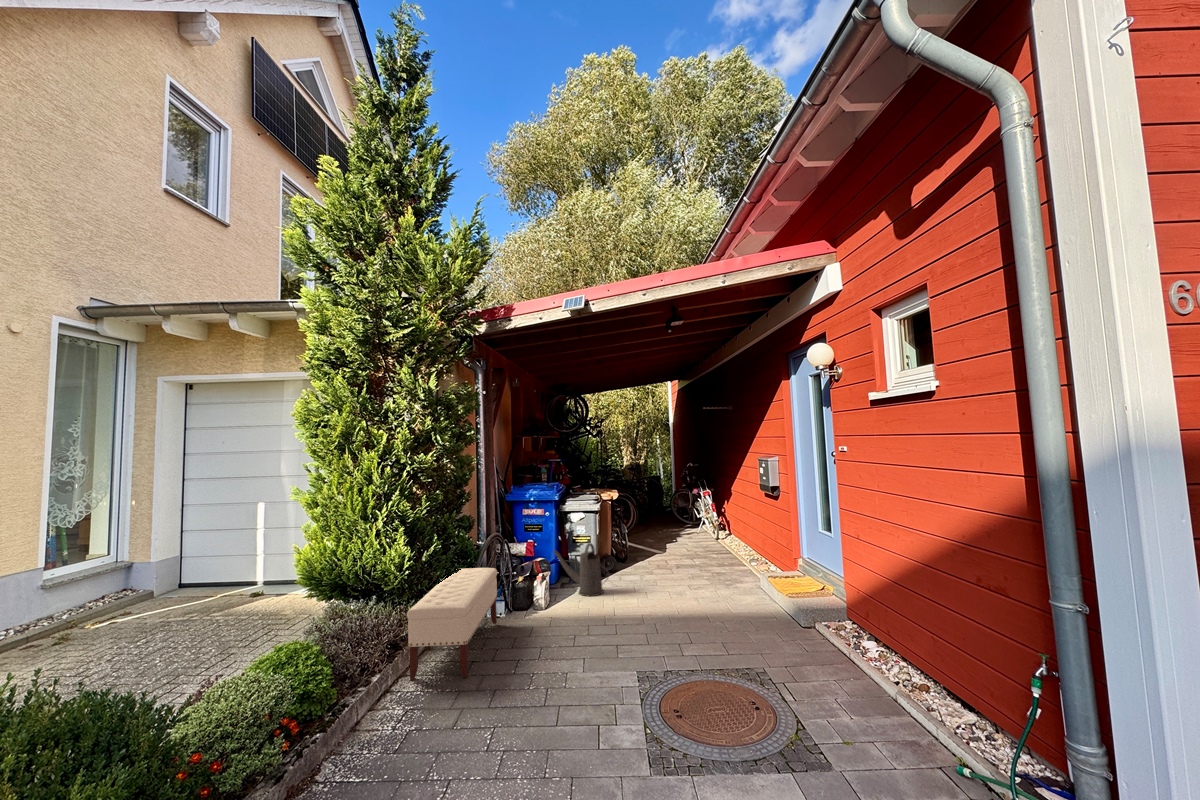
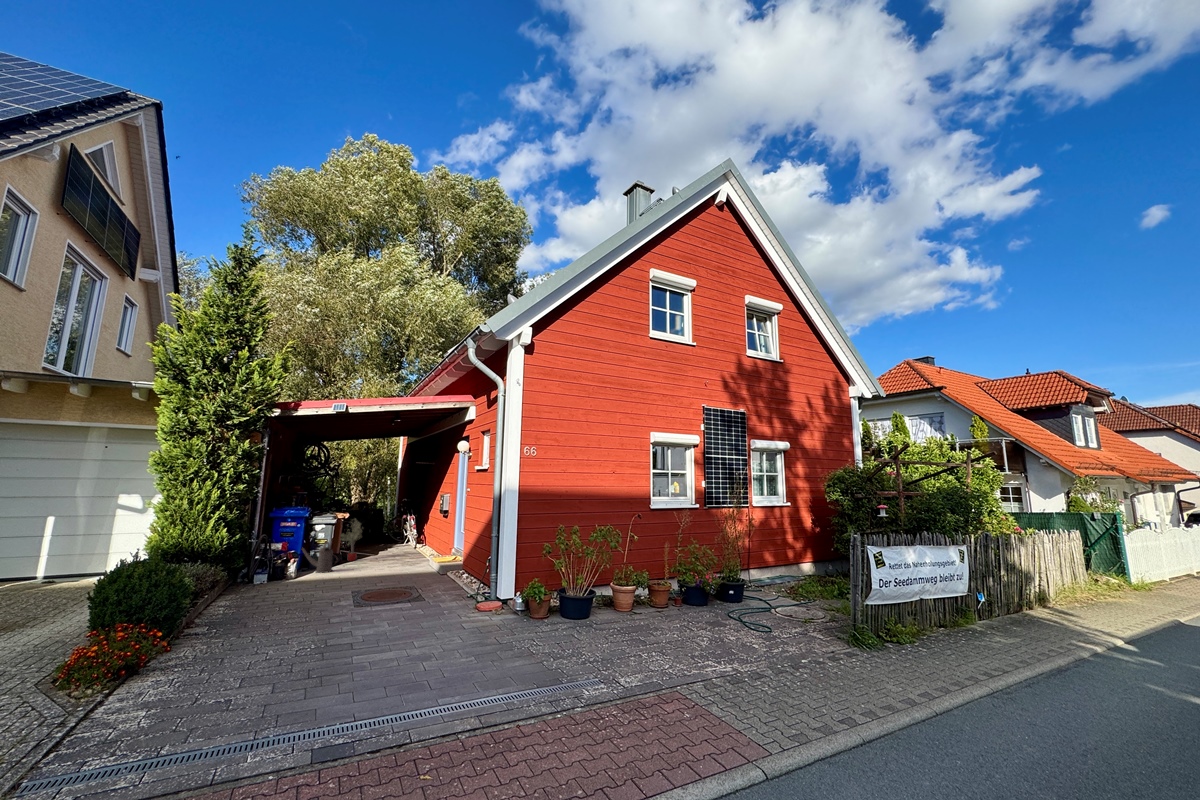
potted tree: none [610,500,643,568] -> present [341,519,362,561]
bench: present [407,568,497,680] -> none [218,552,267,604]

